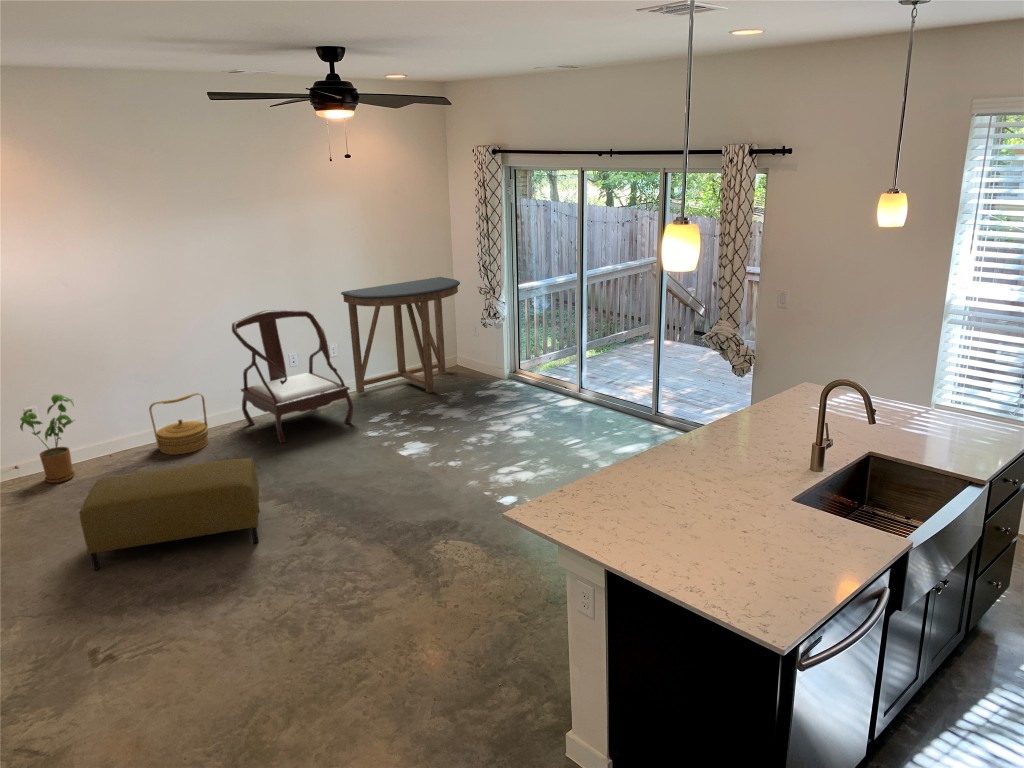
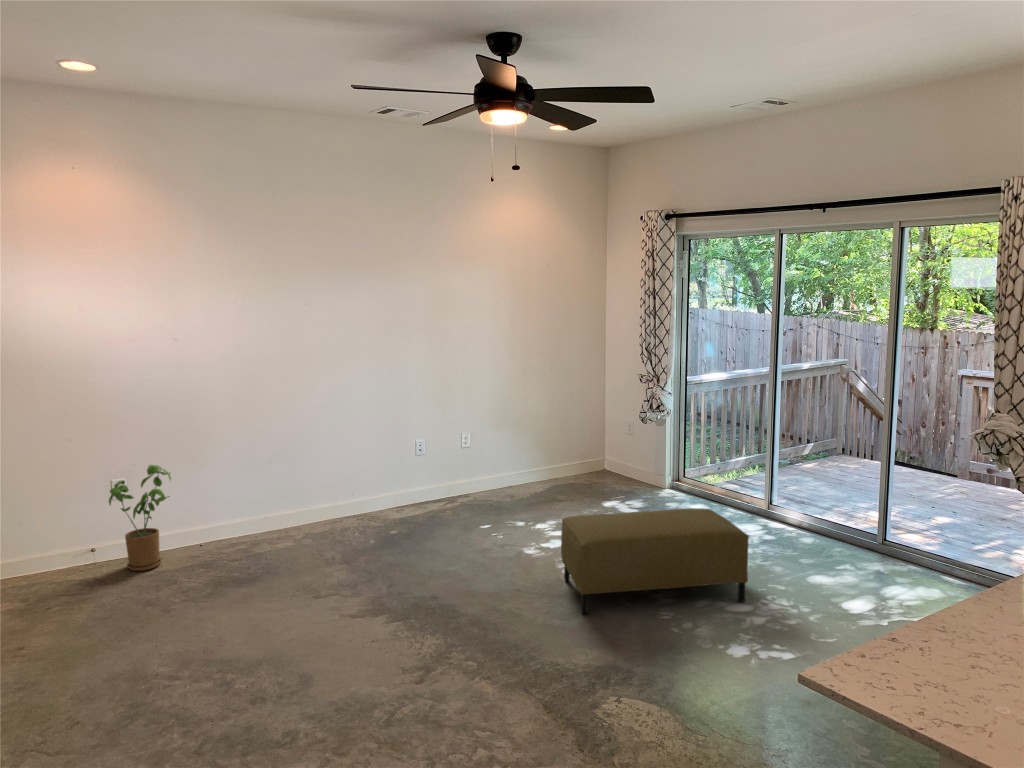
console table: present [341,277,460,393] -> none [480,363,617,497]
armchair: present [232,310,353,443] -> none [356,387,488,544]
woven basket: present [149,393,208,455] -> none [254,476,317,548]
ottoman: present [79,458,259,570] -> present [561,508,749,614]

